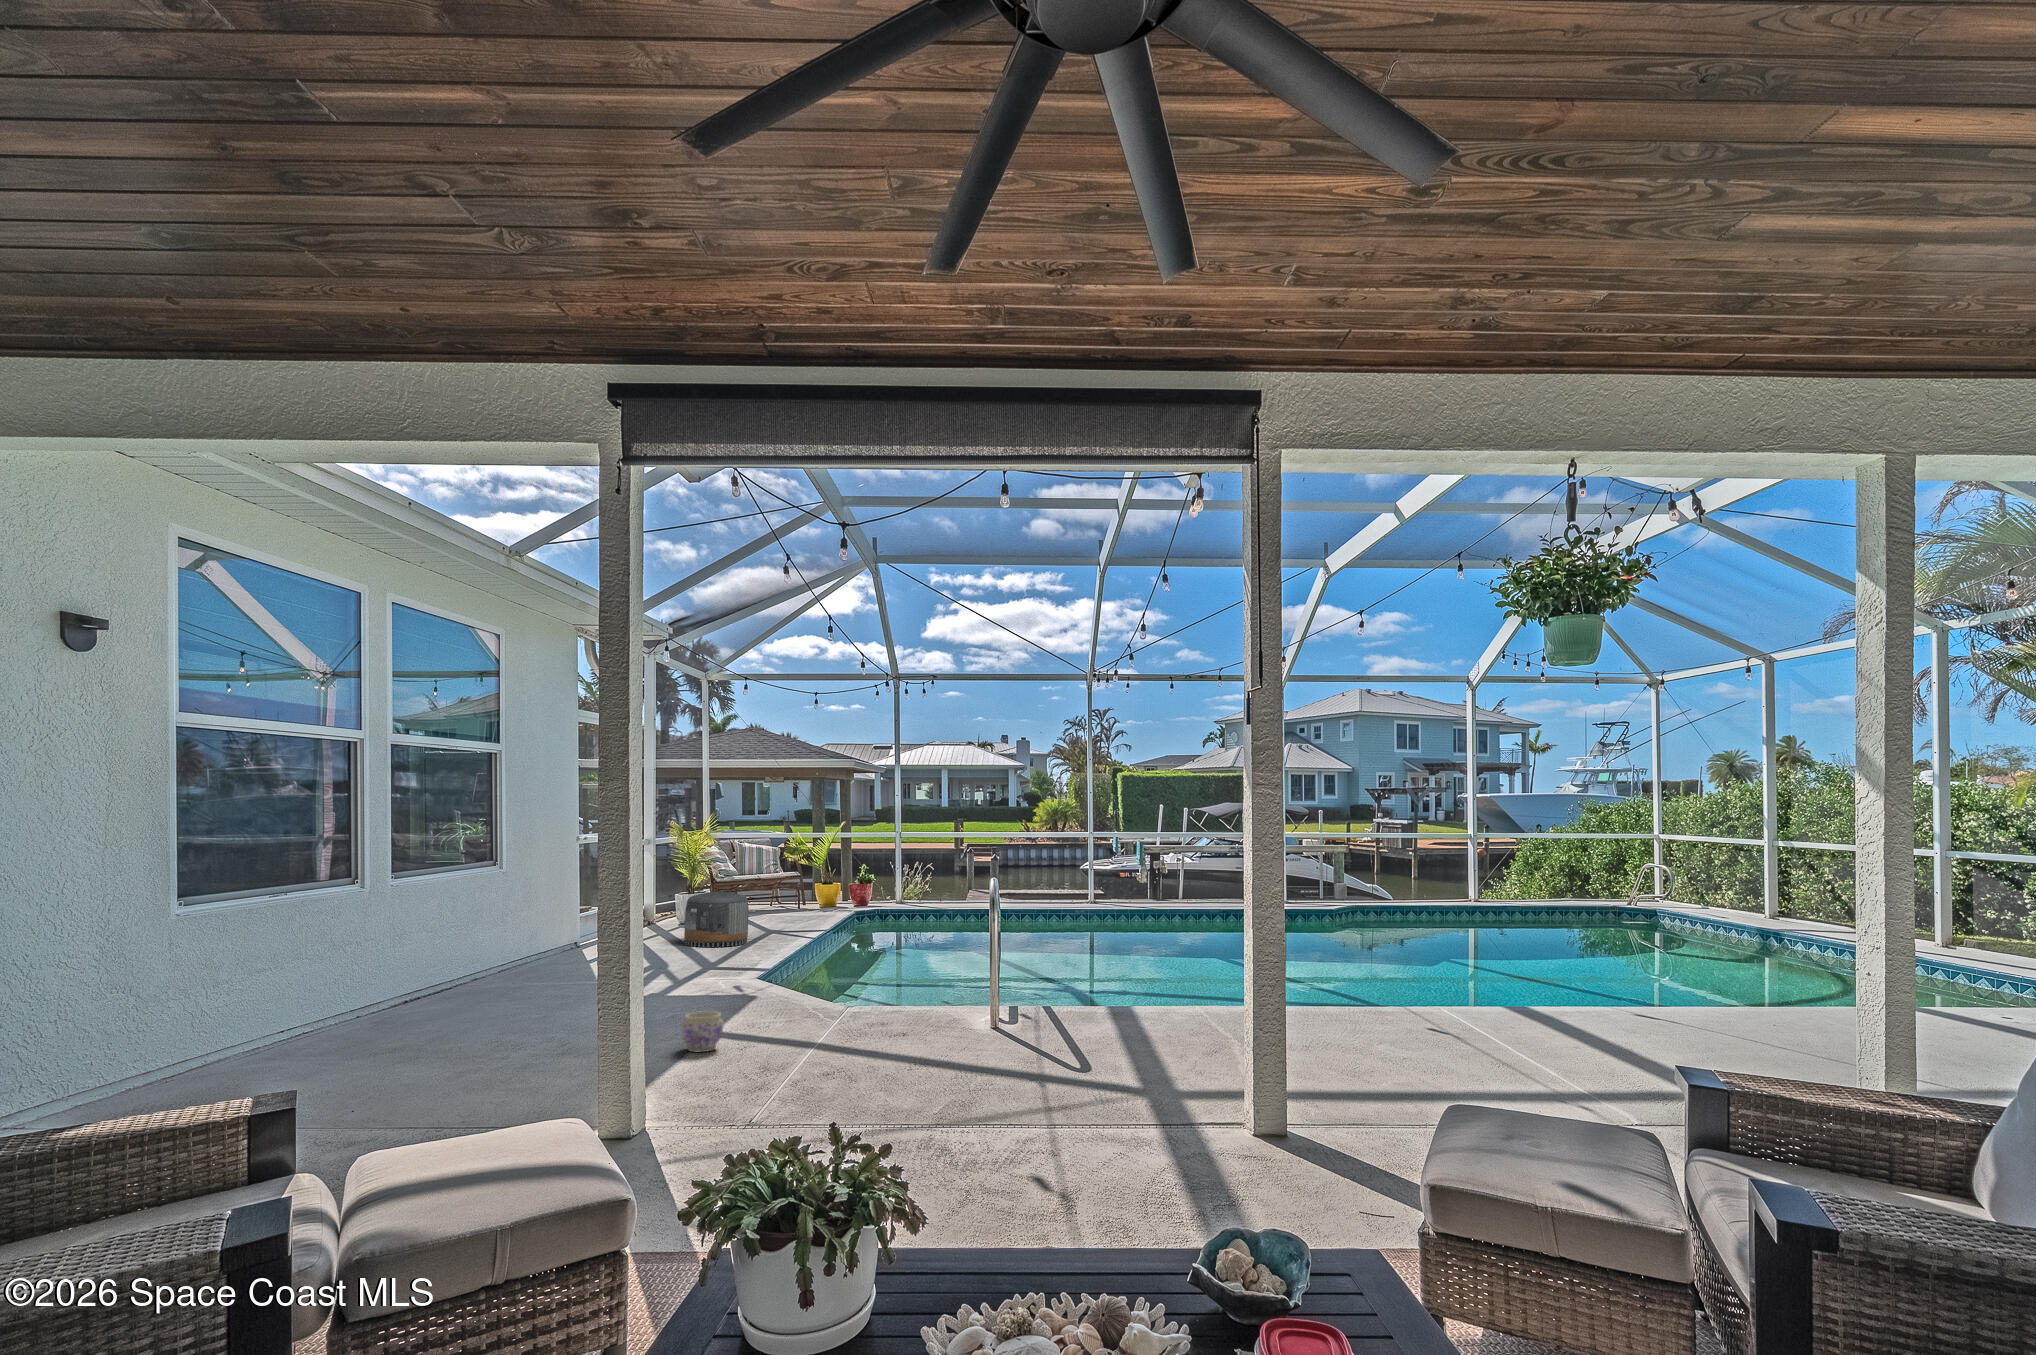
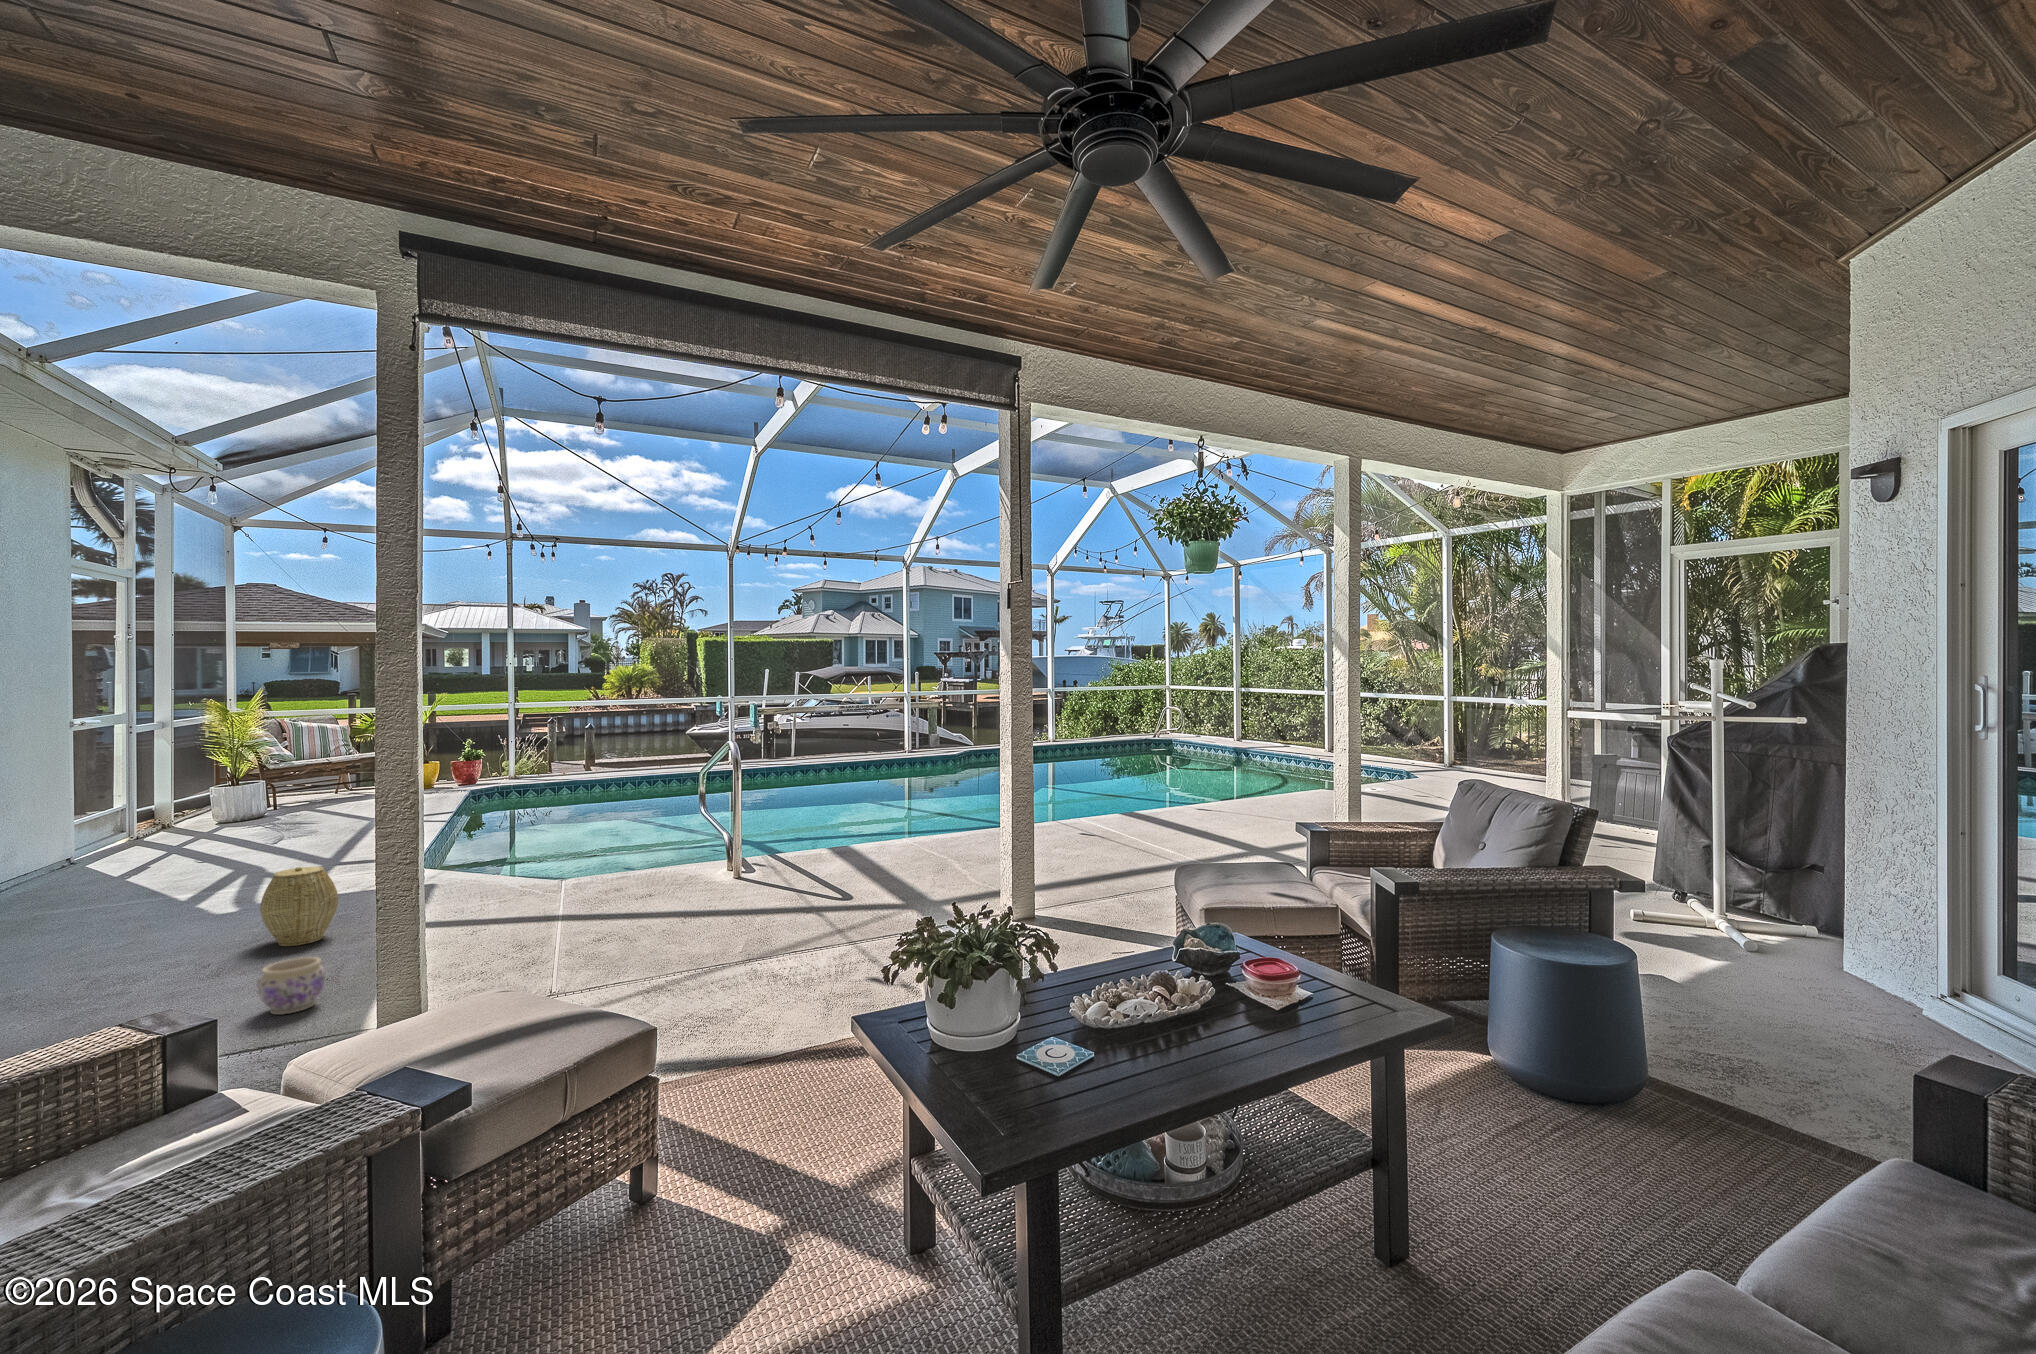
pouf: present [684,892,749,947] -> none [230,787,324,854]
woven basket: none [692,947,742,1011] -> present [260,867,338,946]

